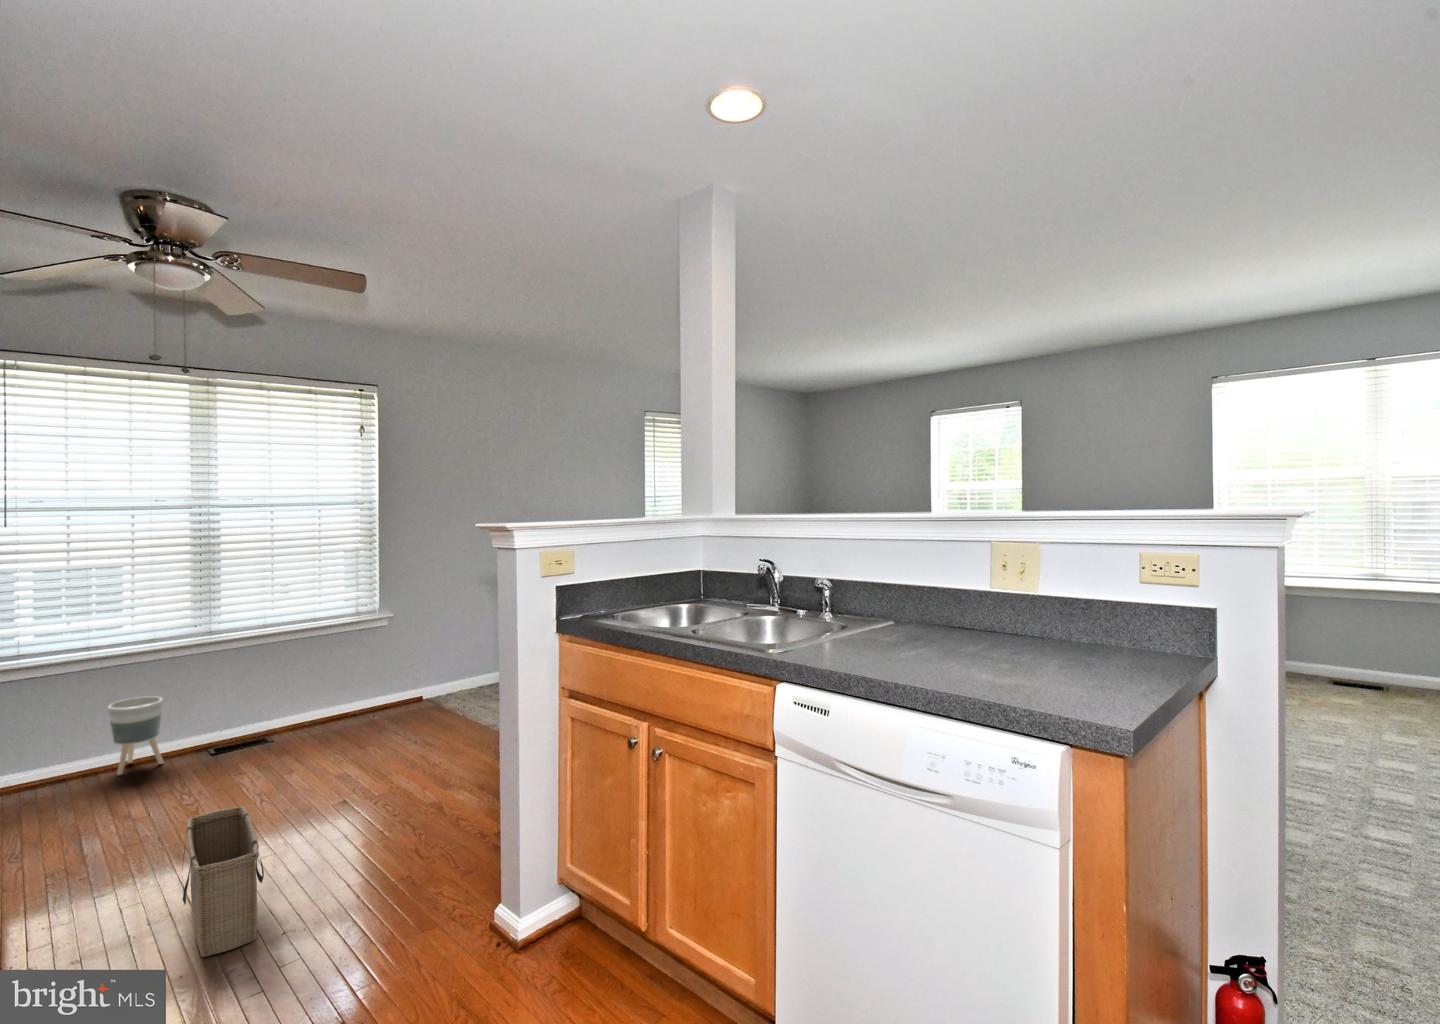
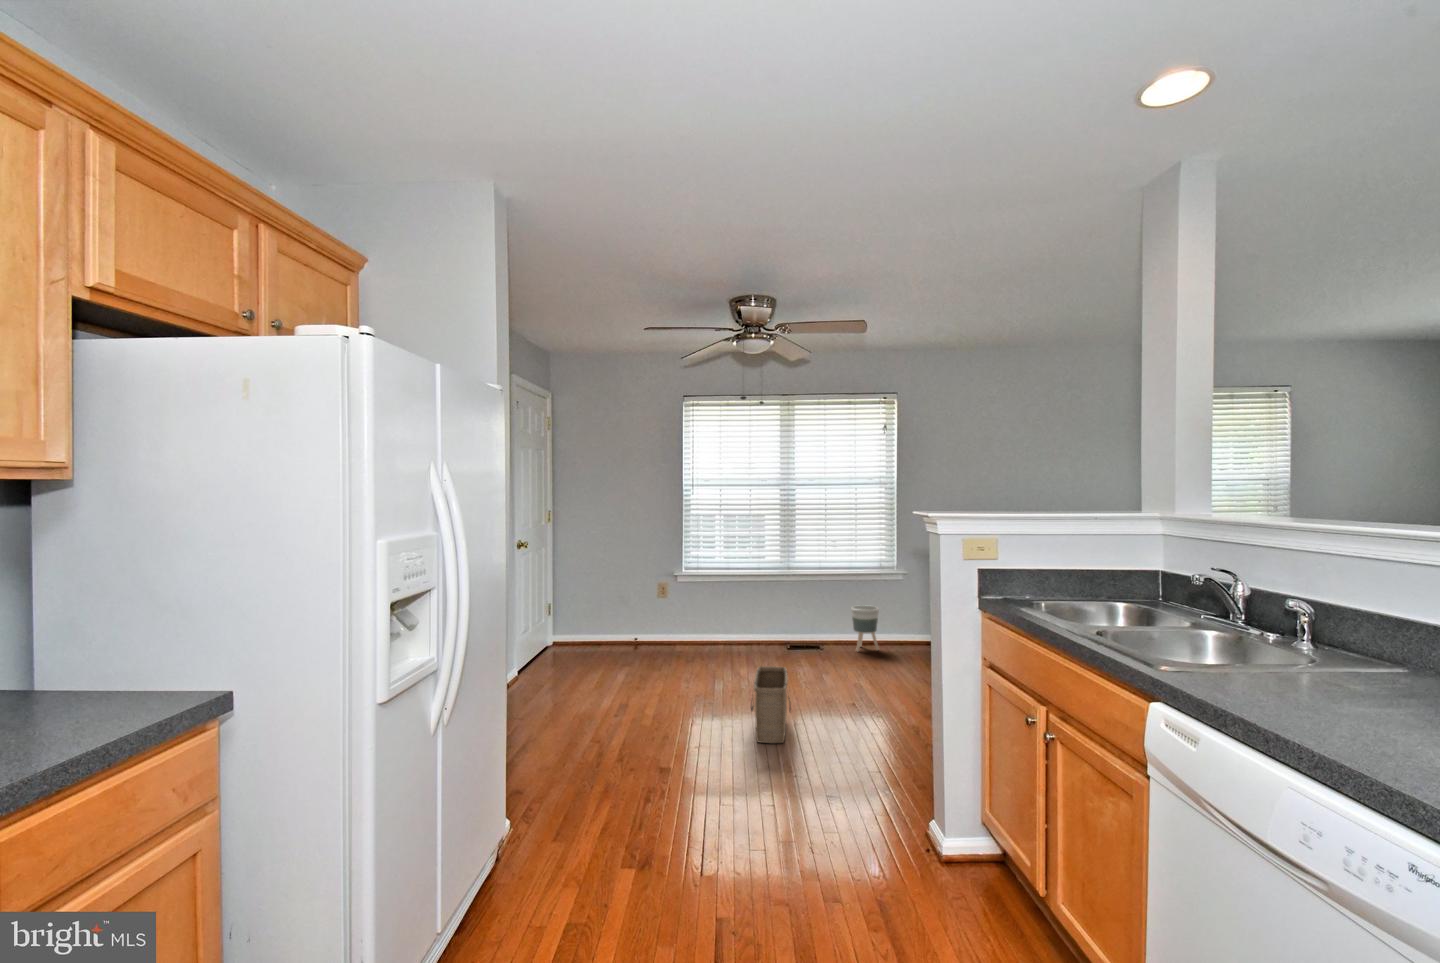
planter: present [108,696,163,775] -> present [851,605,879,651]

